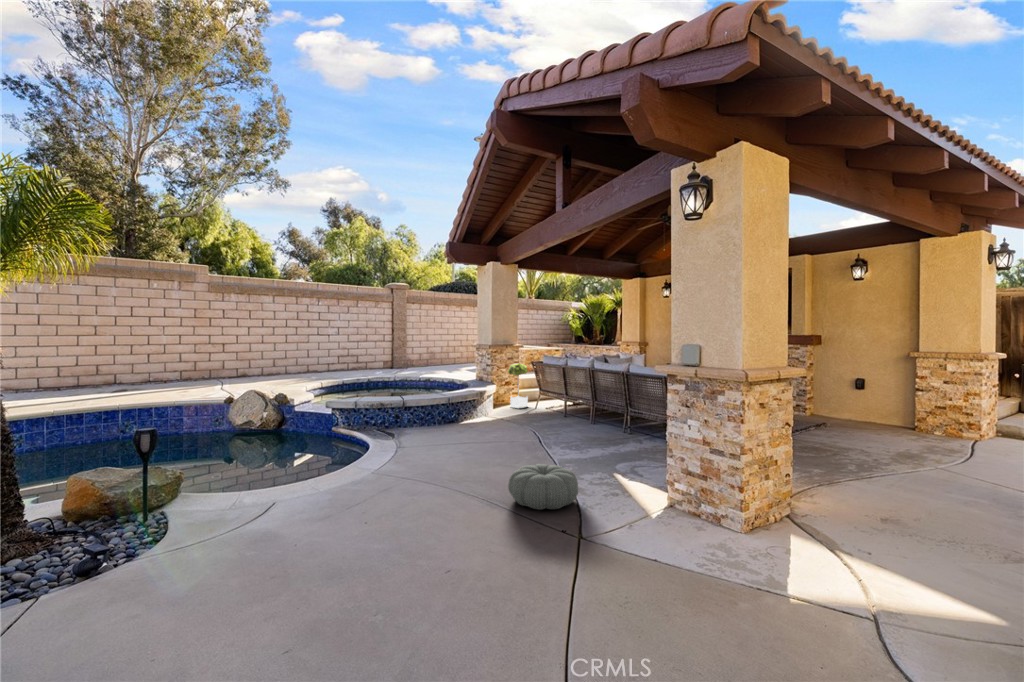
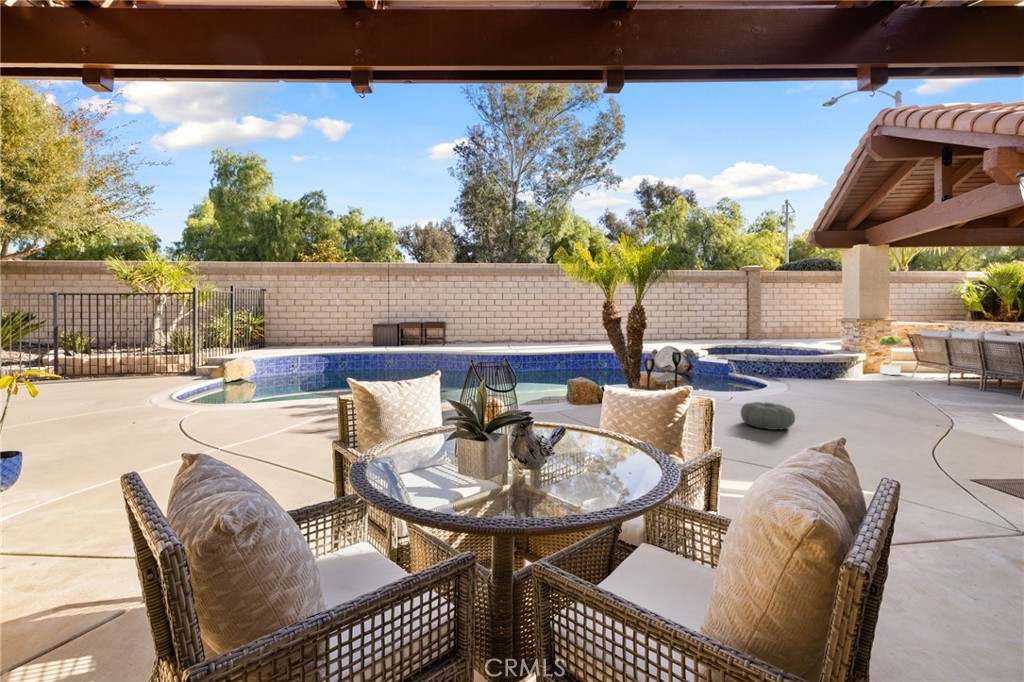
pouf: present [508,464,578,510] -> present [741,402,795,430]

